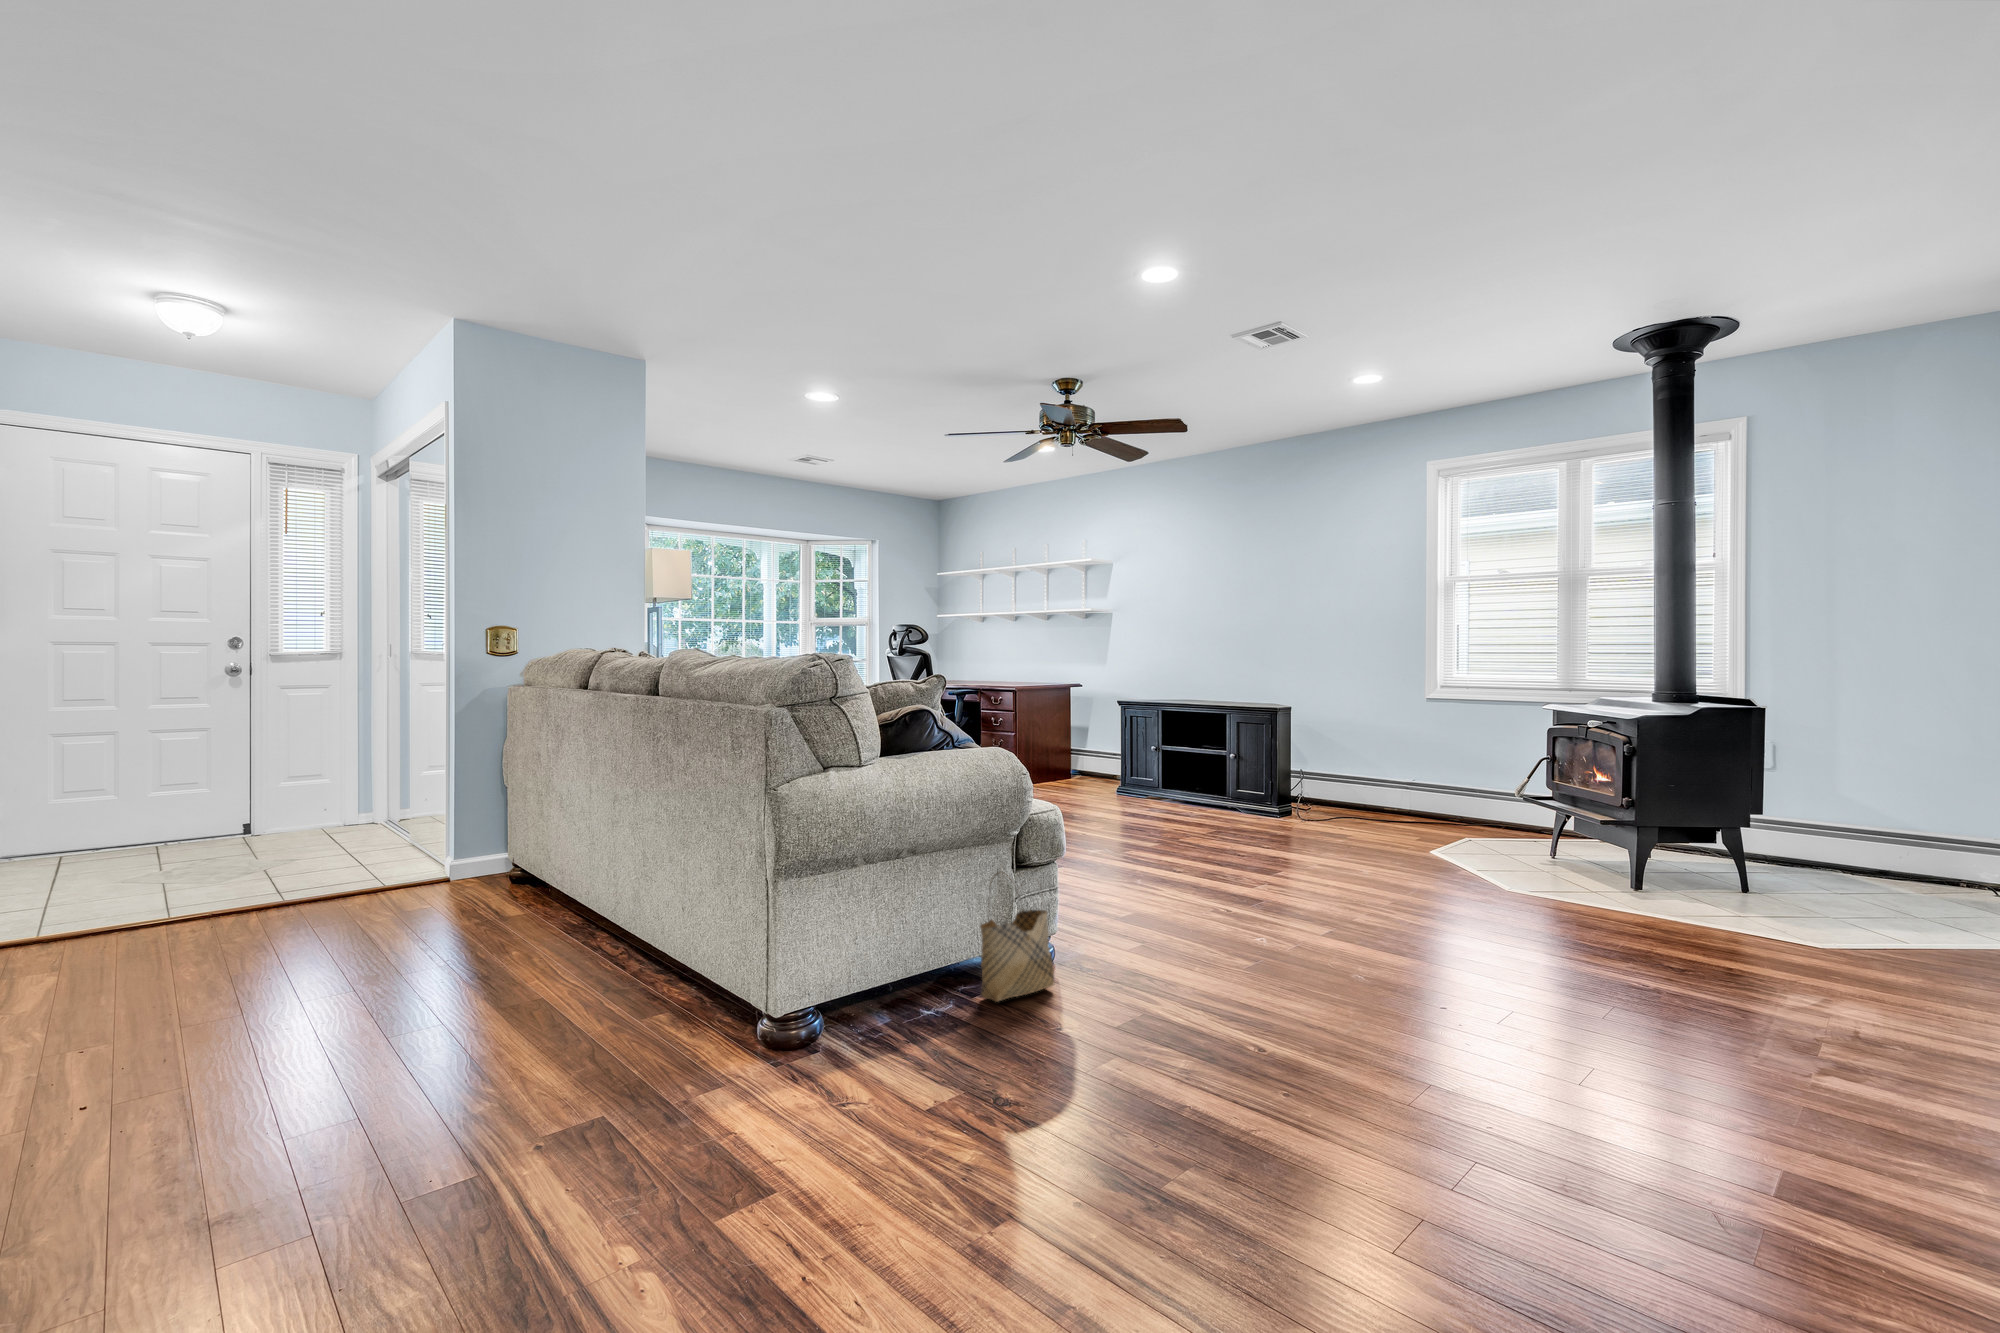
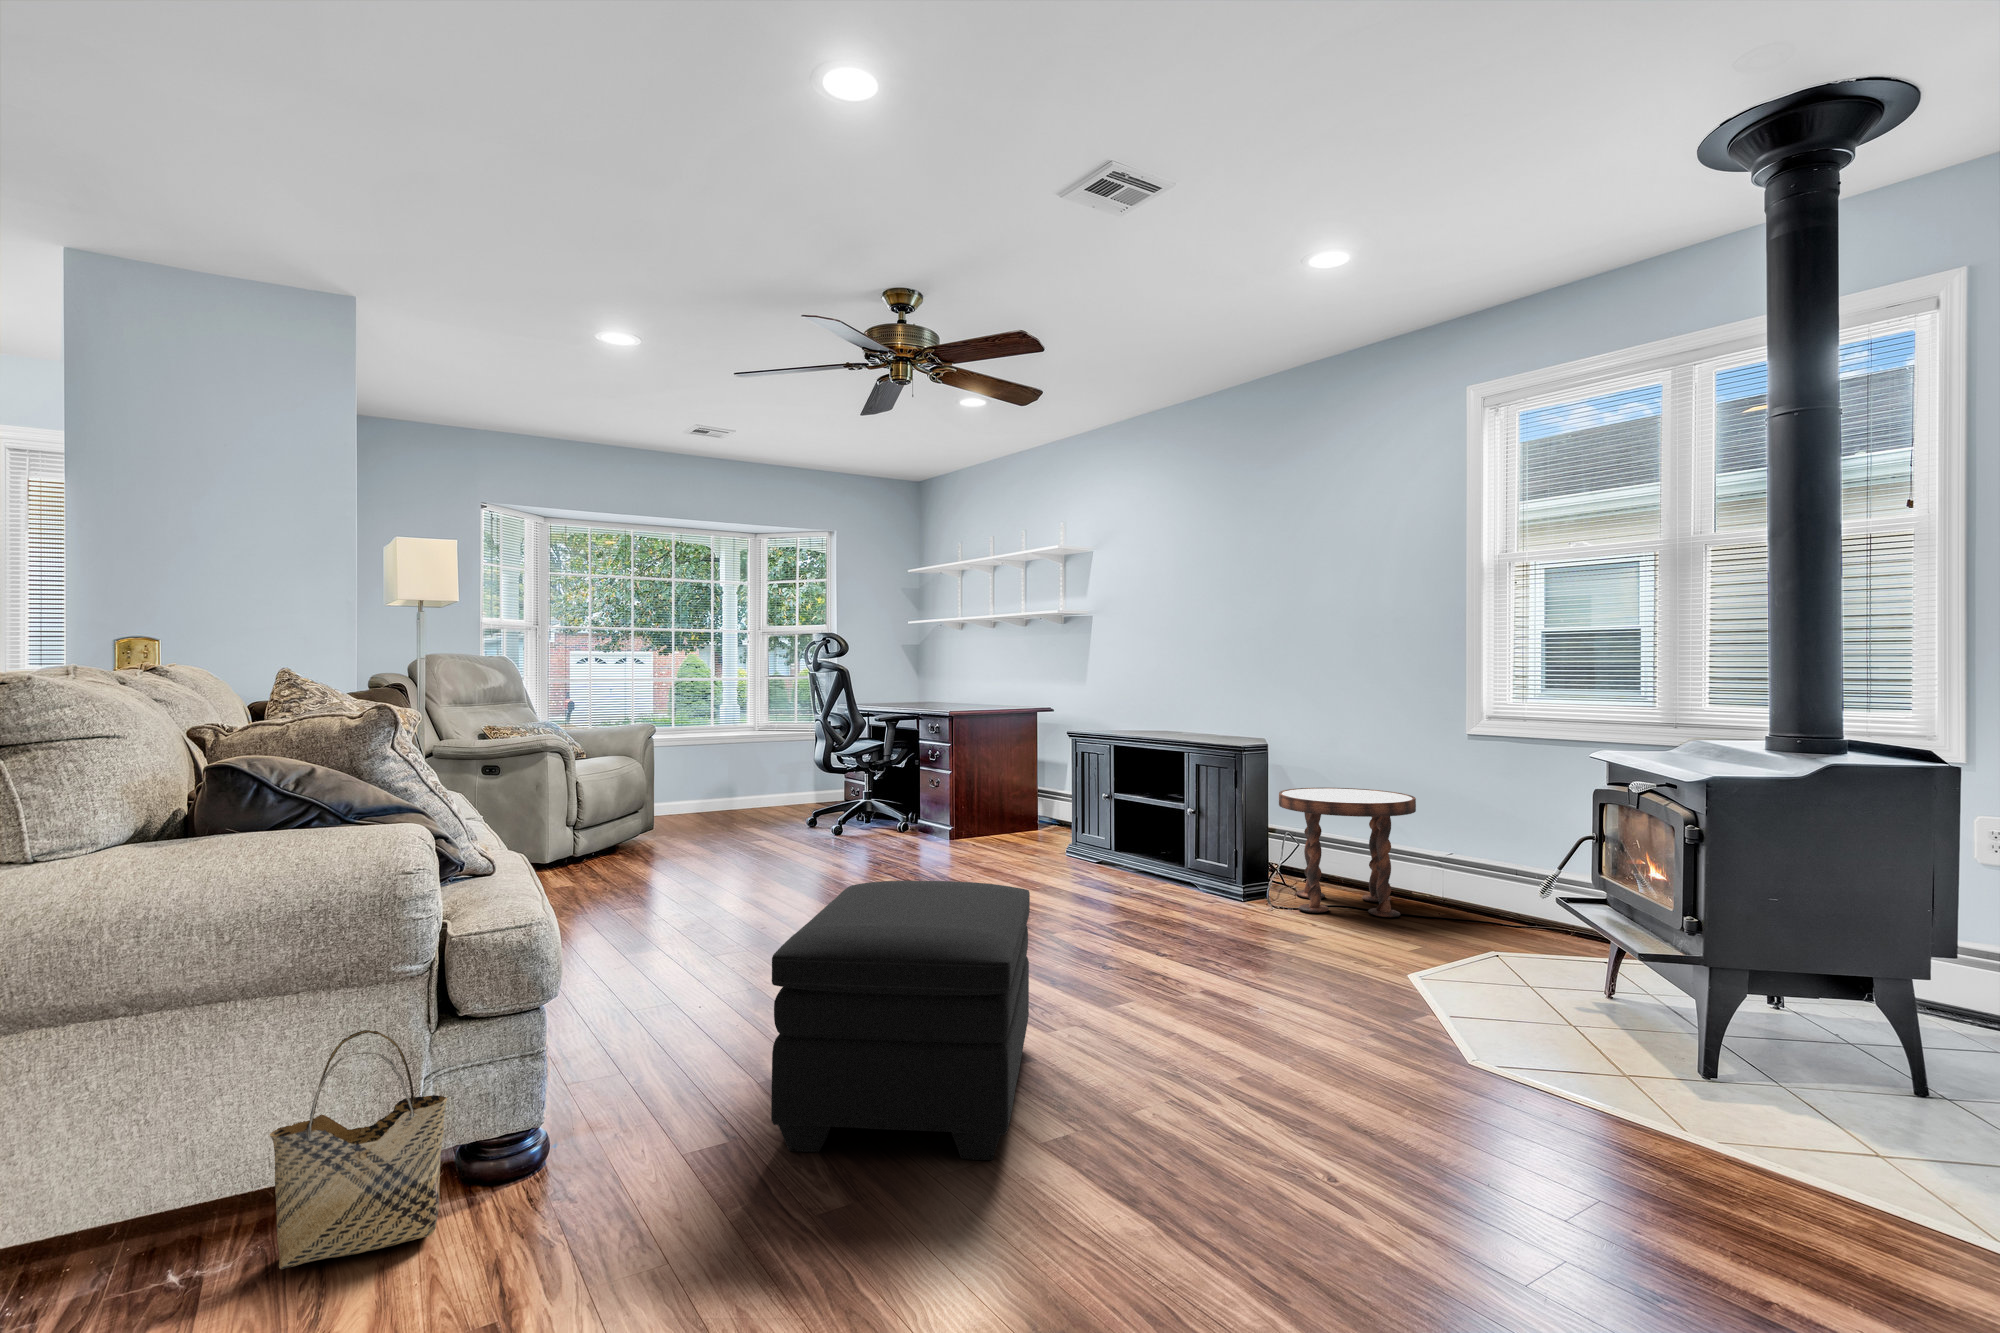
side table: none [1301,737,1397,822] -> present [1279,788,1416,917]
ottoman: none [1135,793,1318,945] -> present [771,881,1030,1160]

